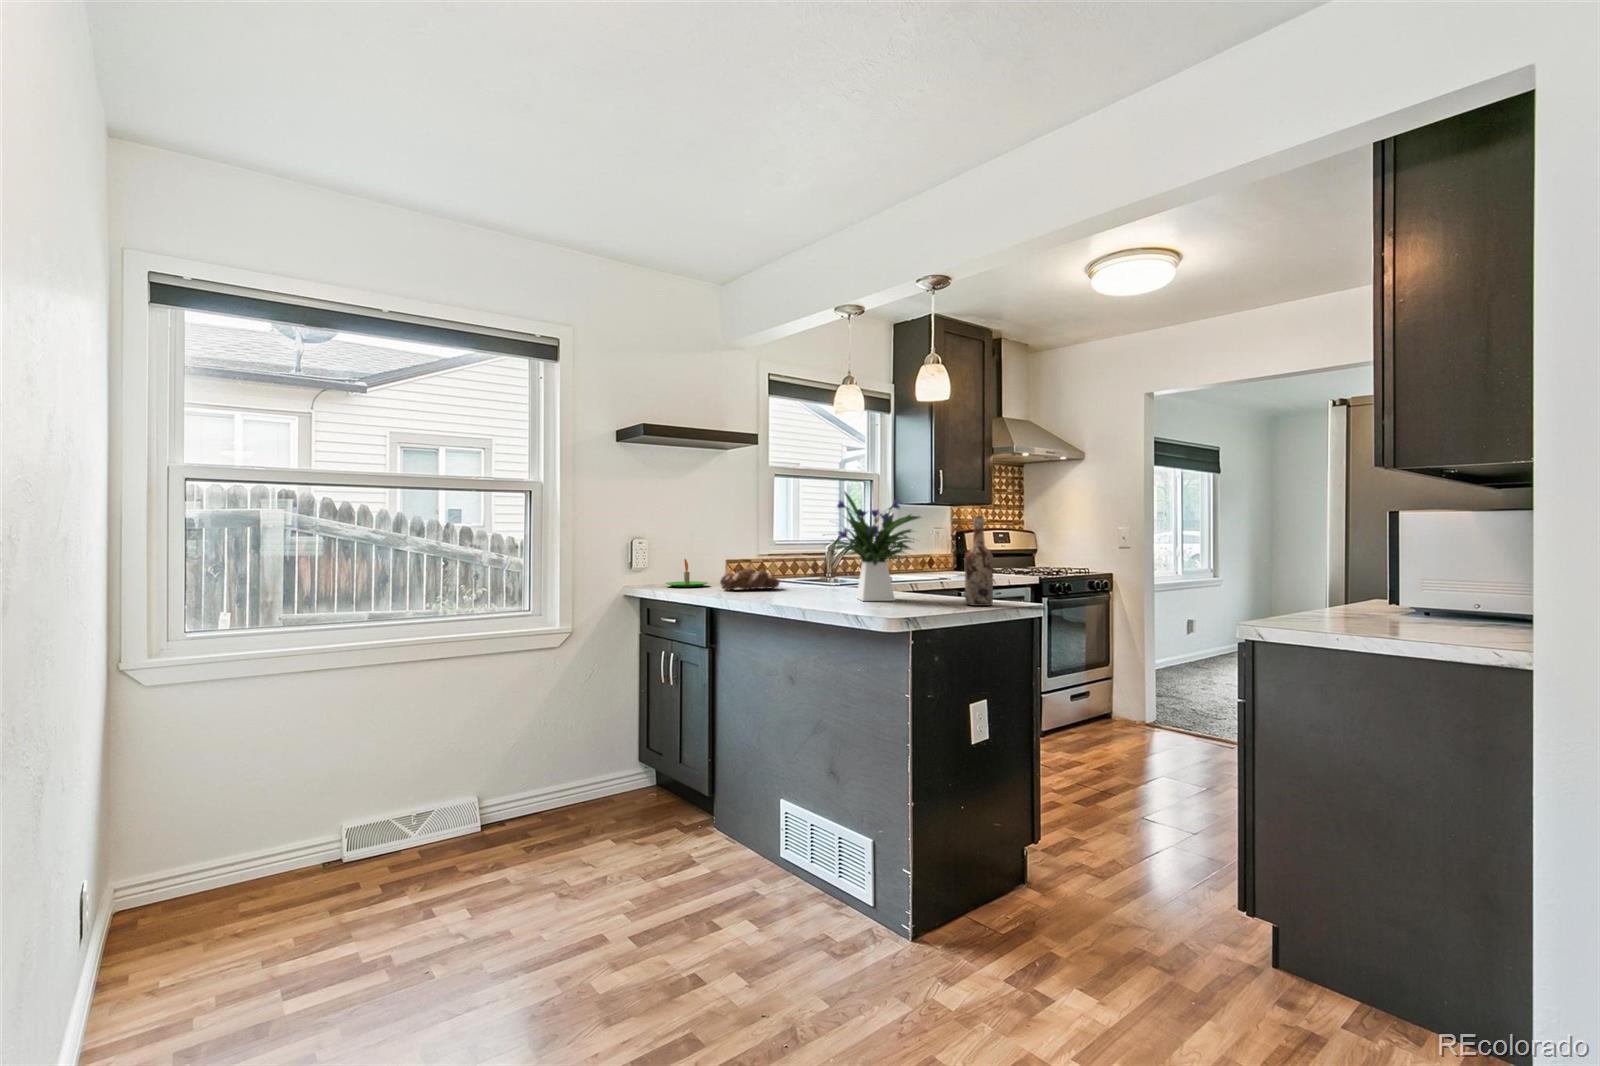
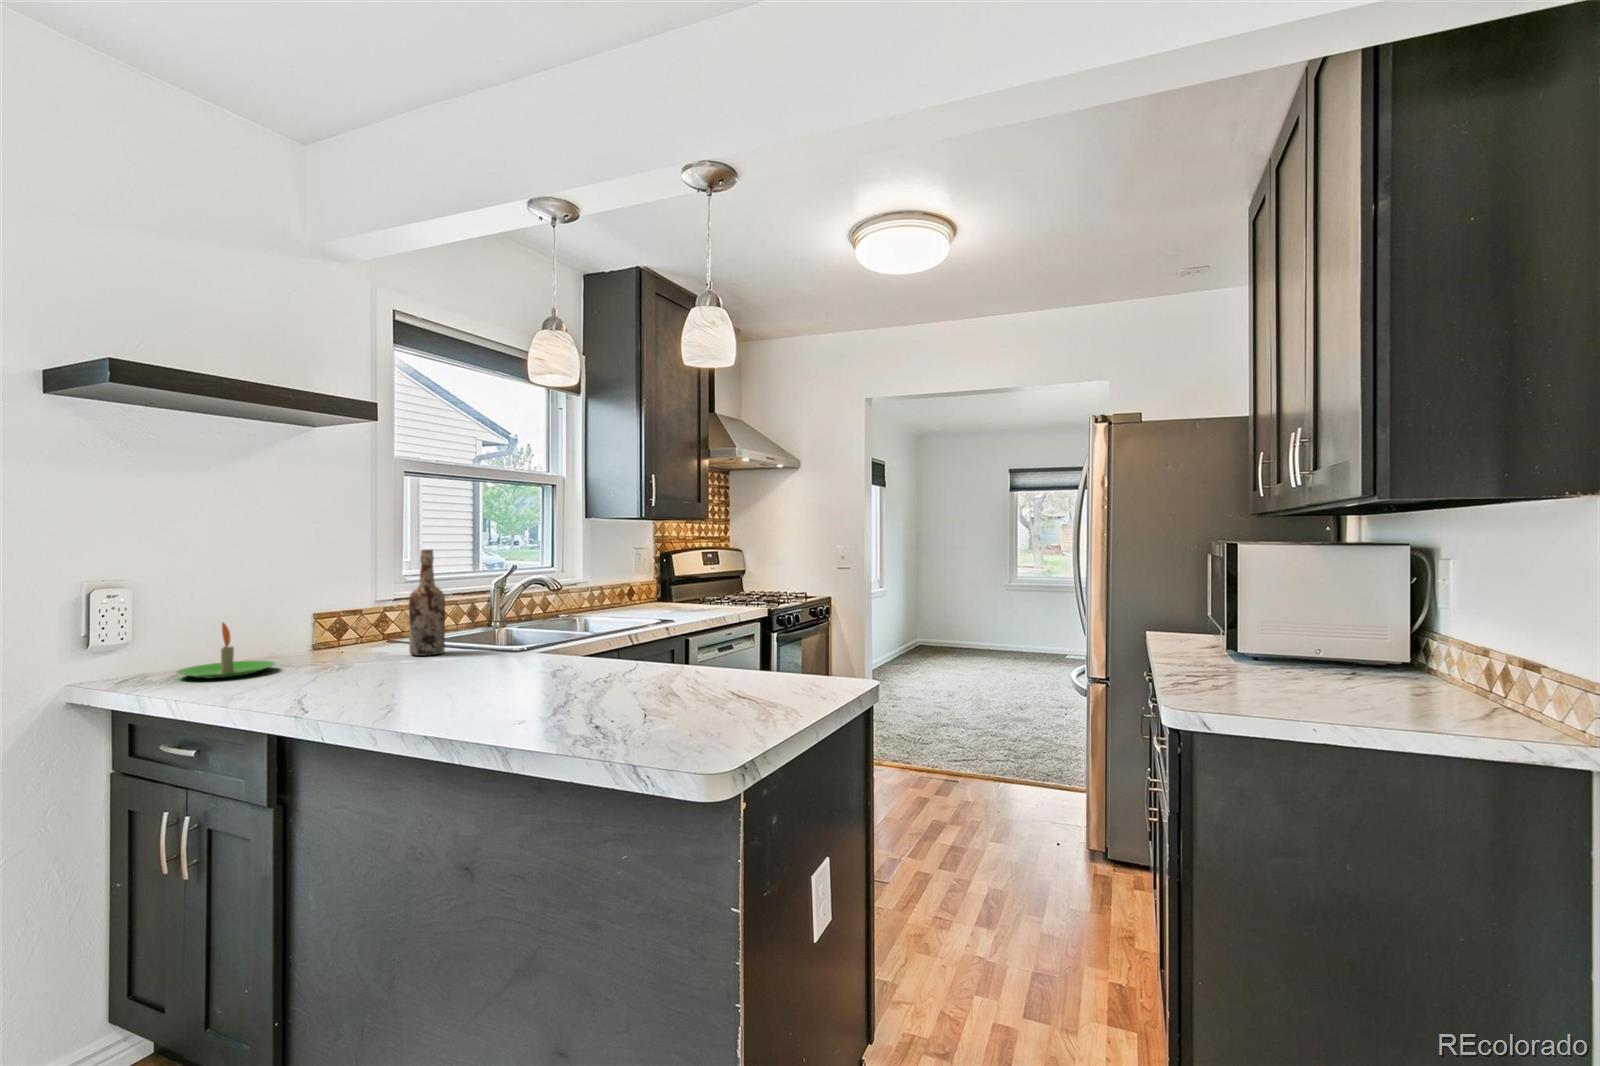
flower arrangement: present [833,492,920,601] -> none [518,508,697,702]
wine bottle: present [965,516,993,606] -> present [409,550,445,656]
bread loaf: present [720,569,780,590] -> none [302,638,424,684]

